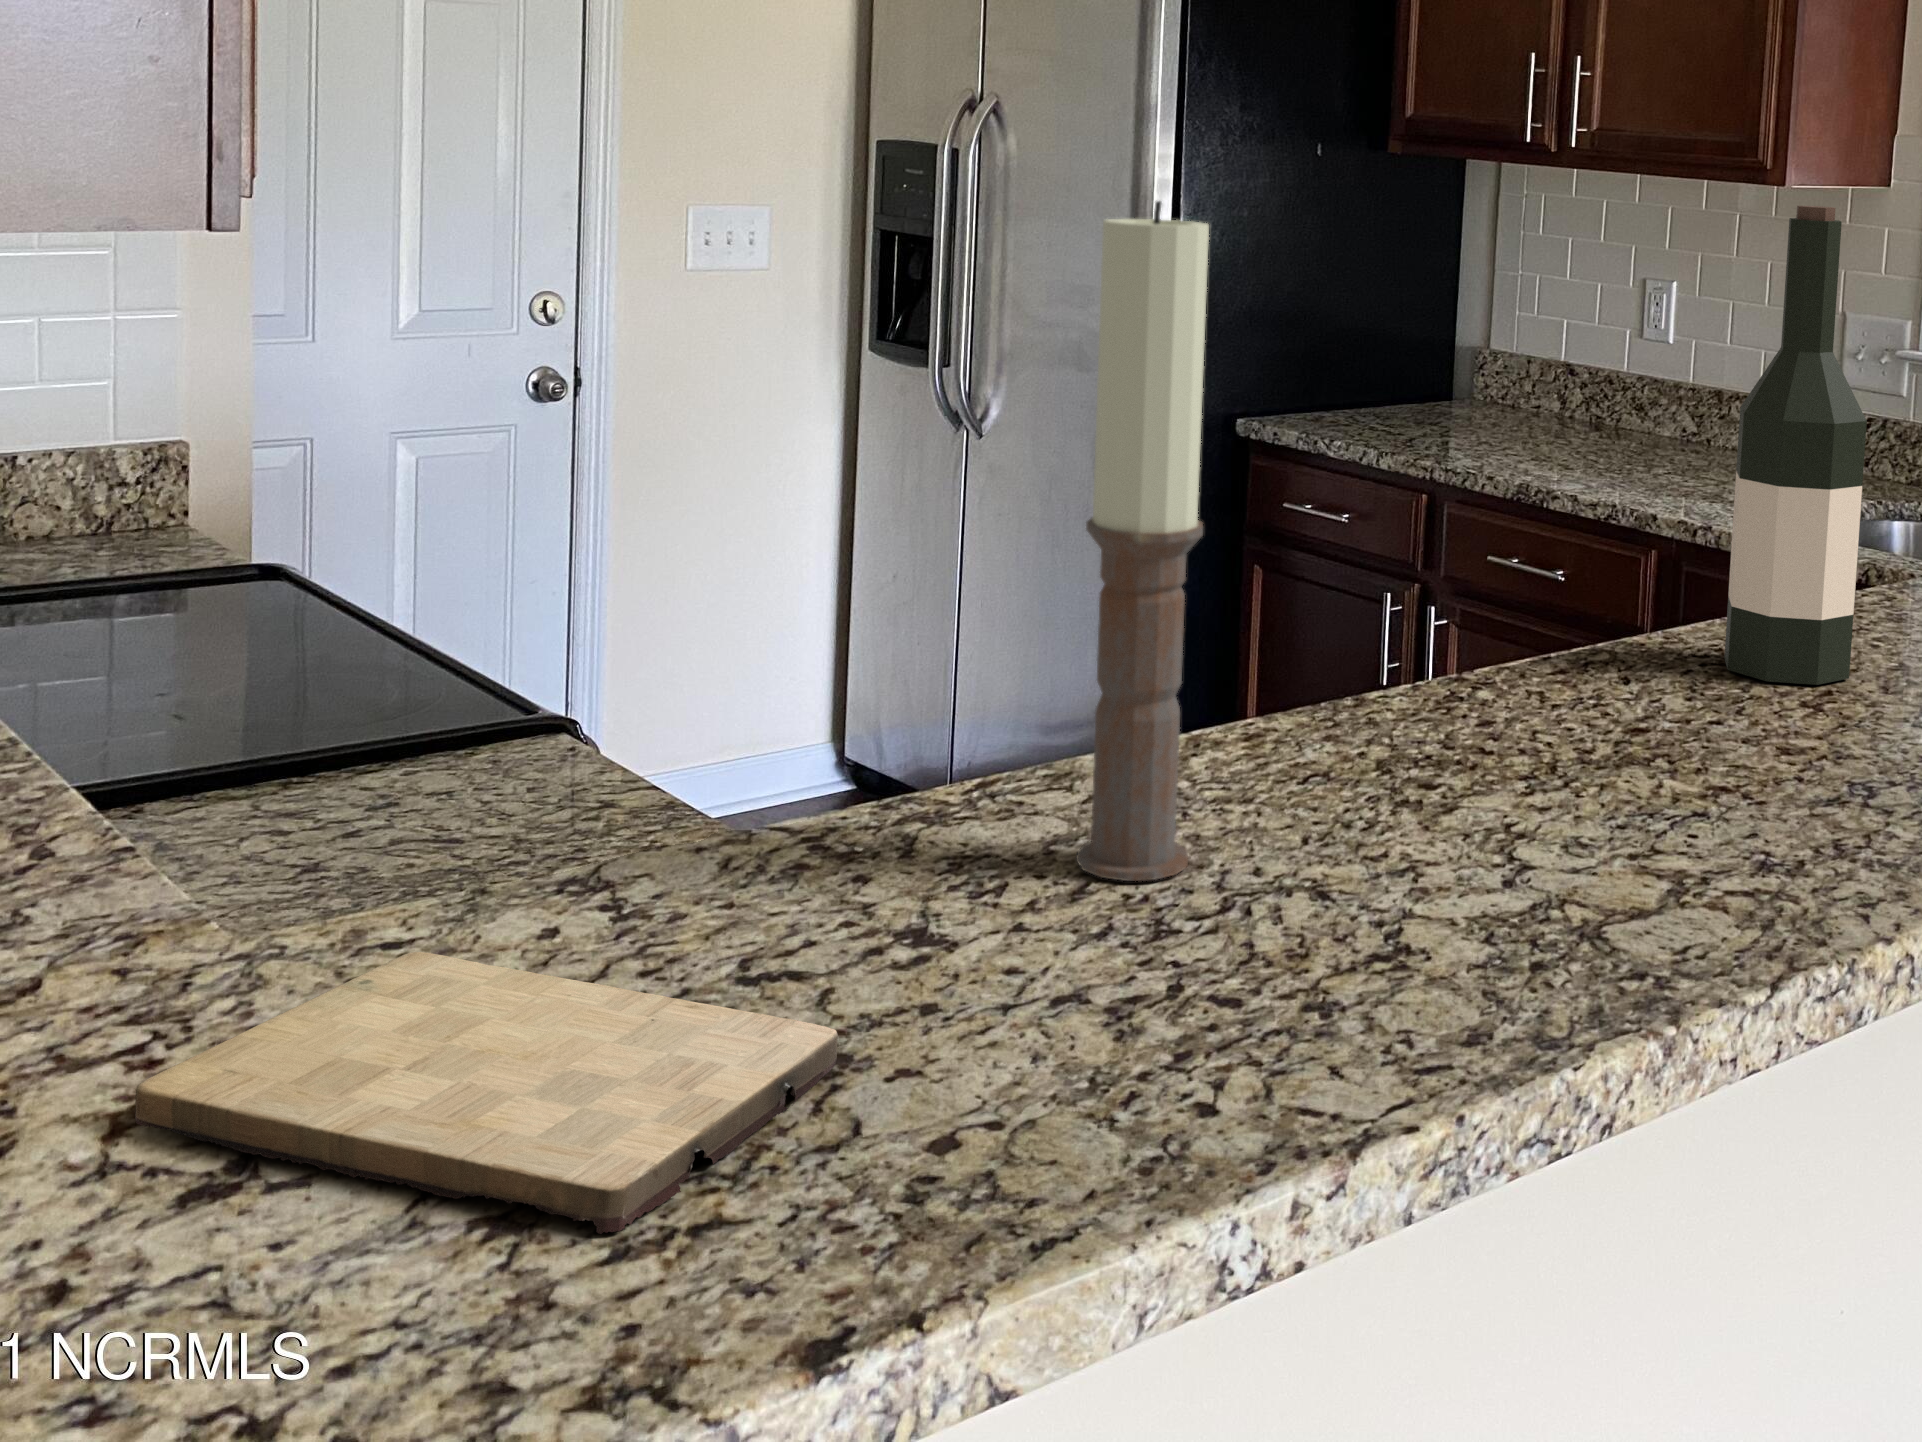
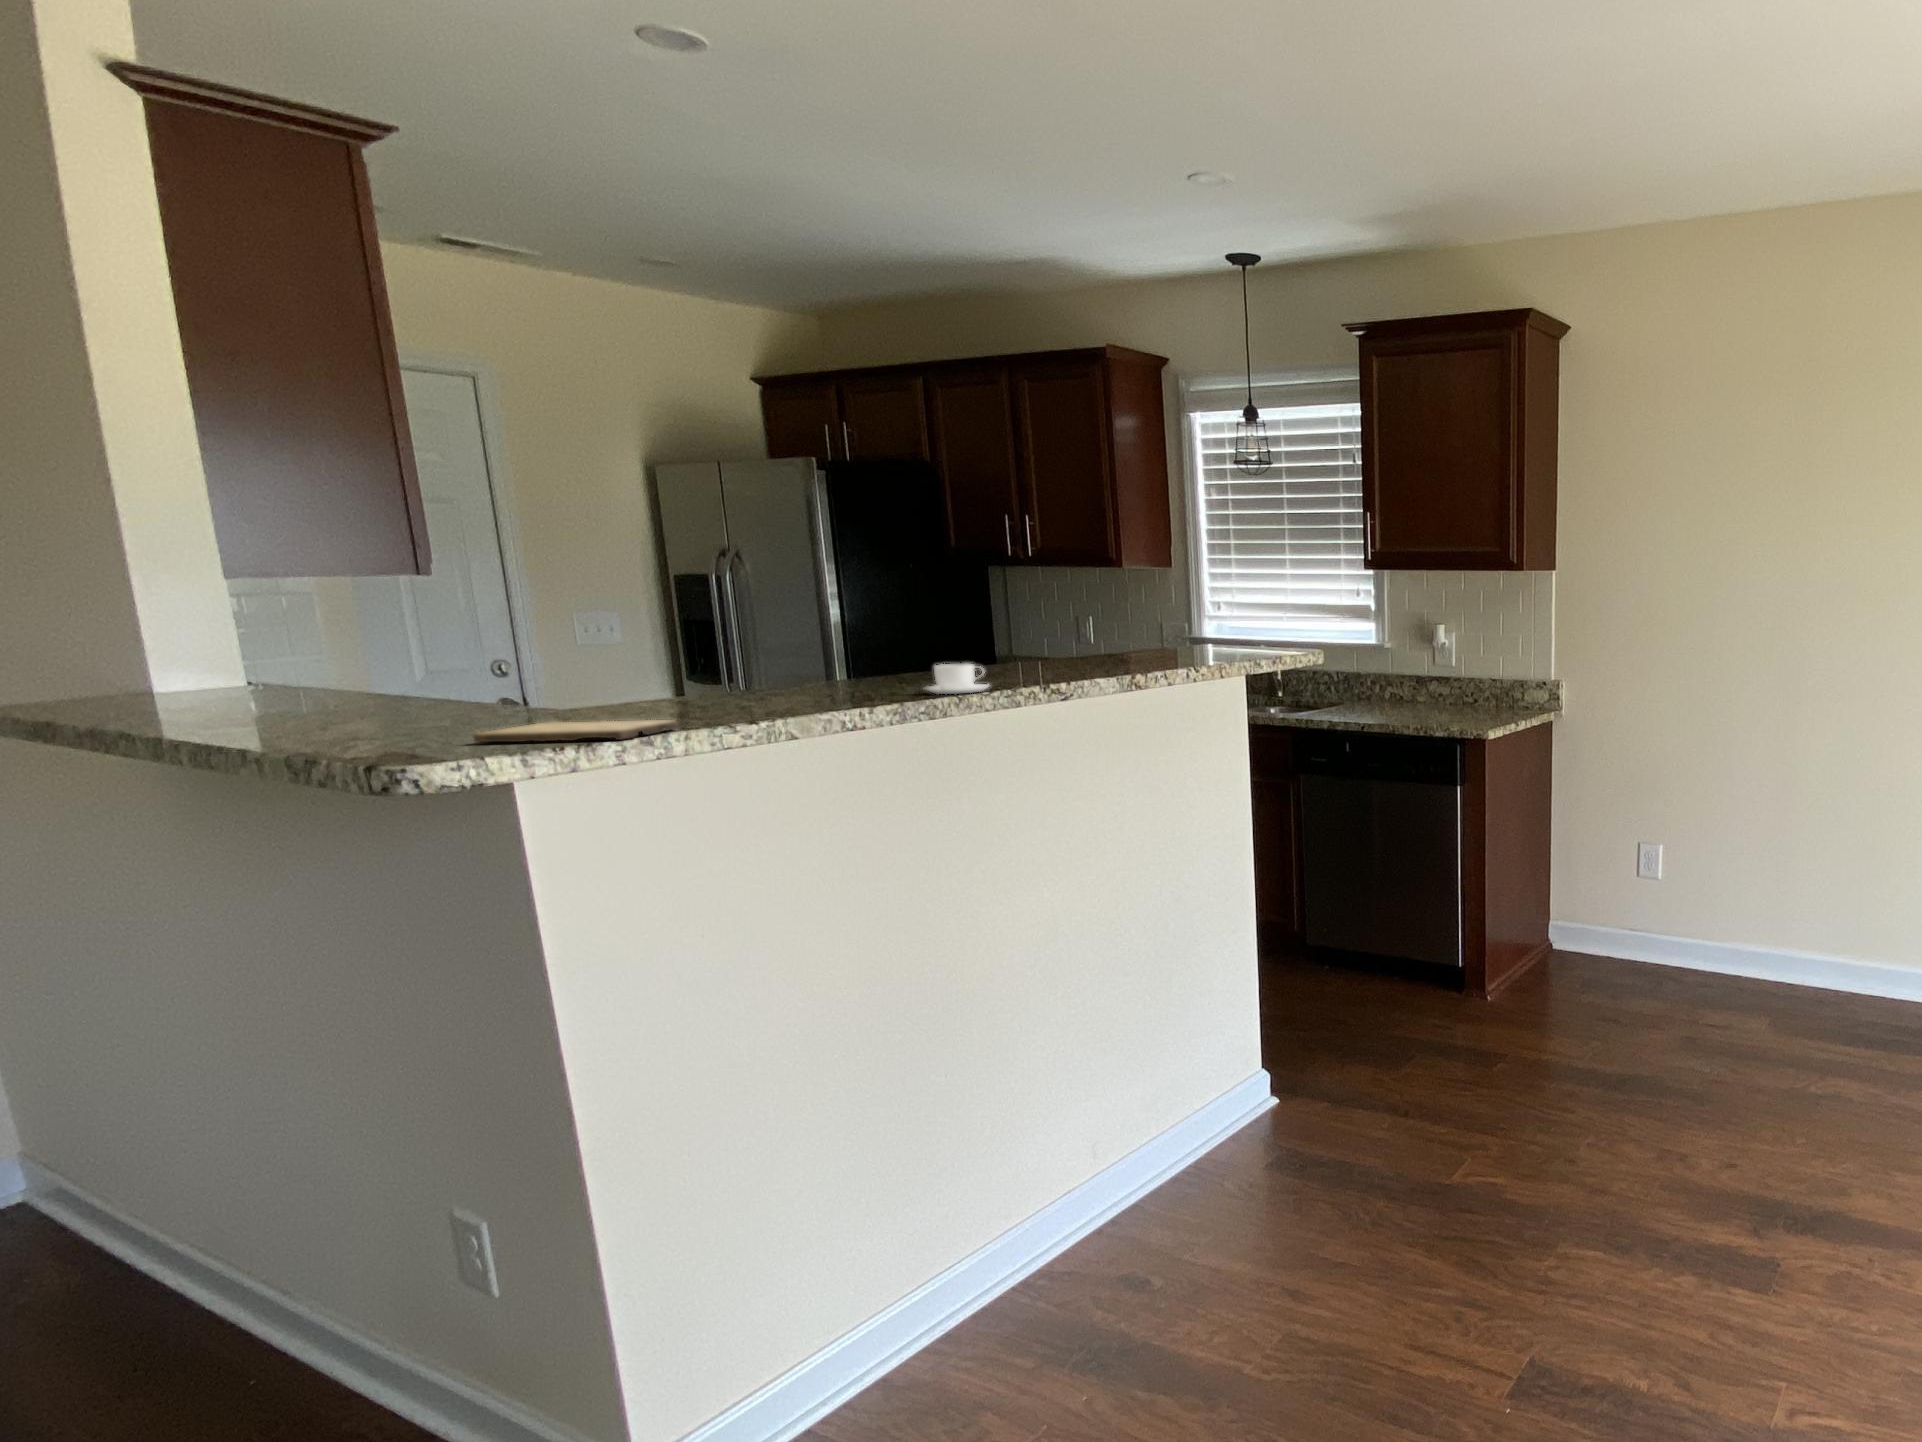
candle: present [1077,201,1209,881] -> none [730,522,791,713]
wine bottle: present [1724,206,1867,685] -> none [994,536,1042,685]
coffee cup: none [1536,627,1746,751] -> present [923,663,989,694]

